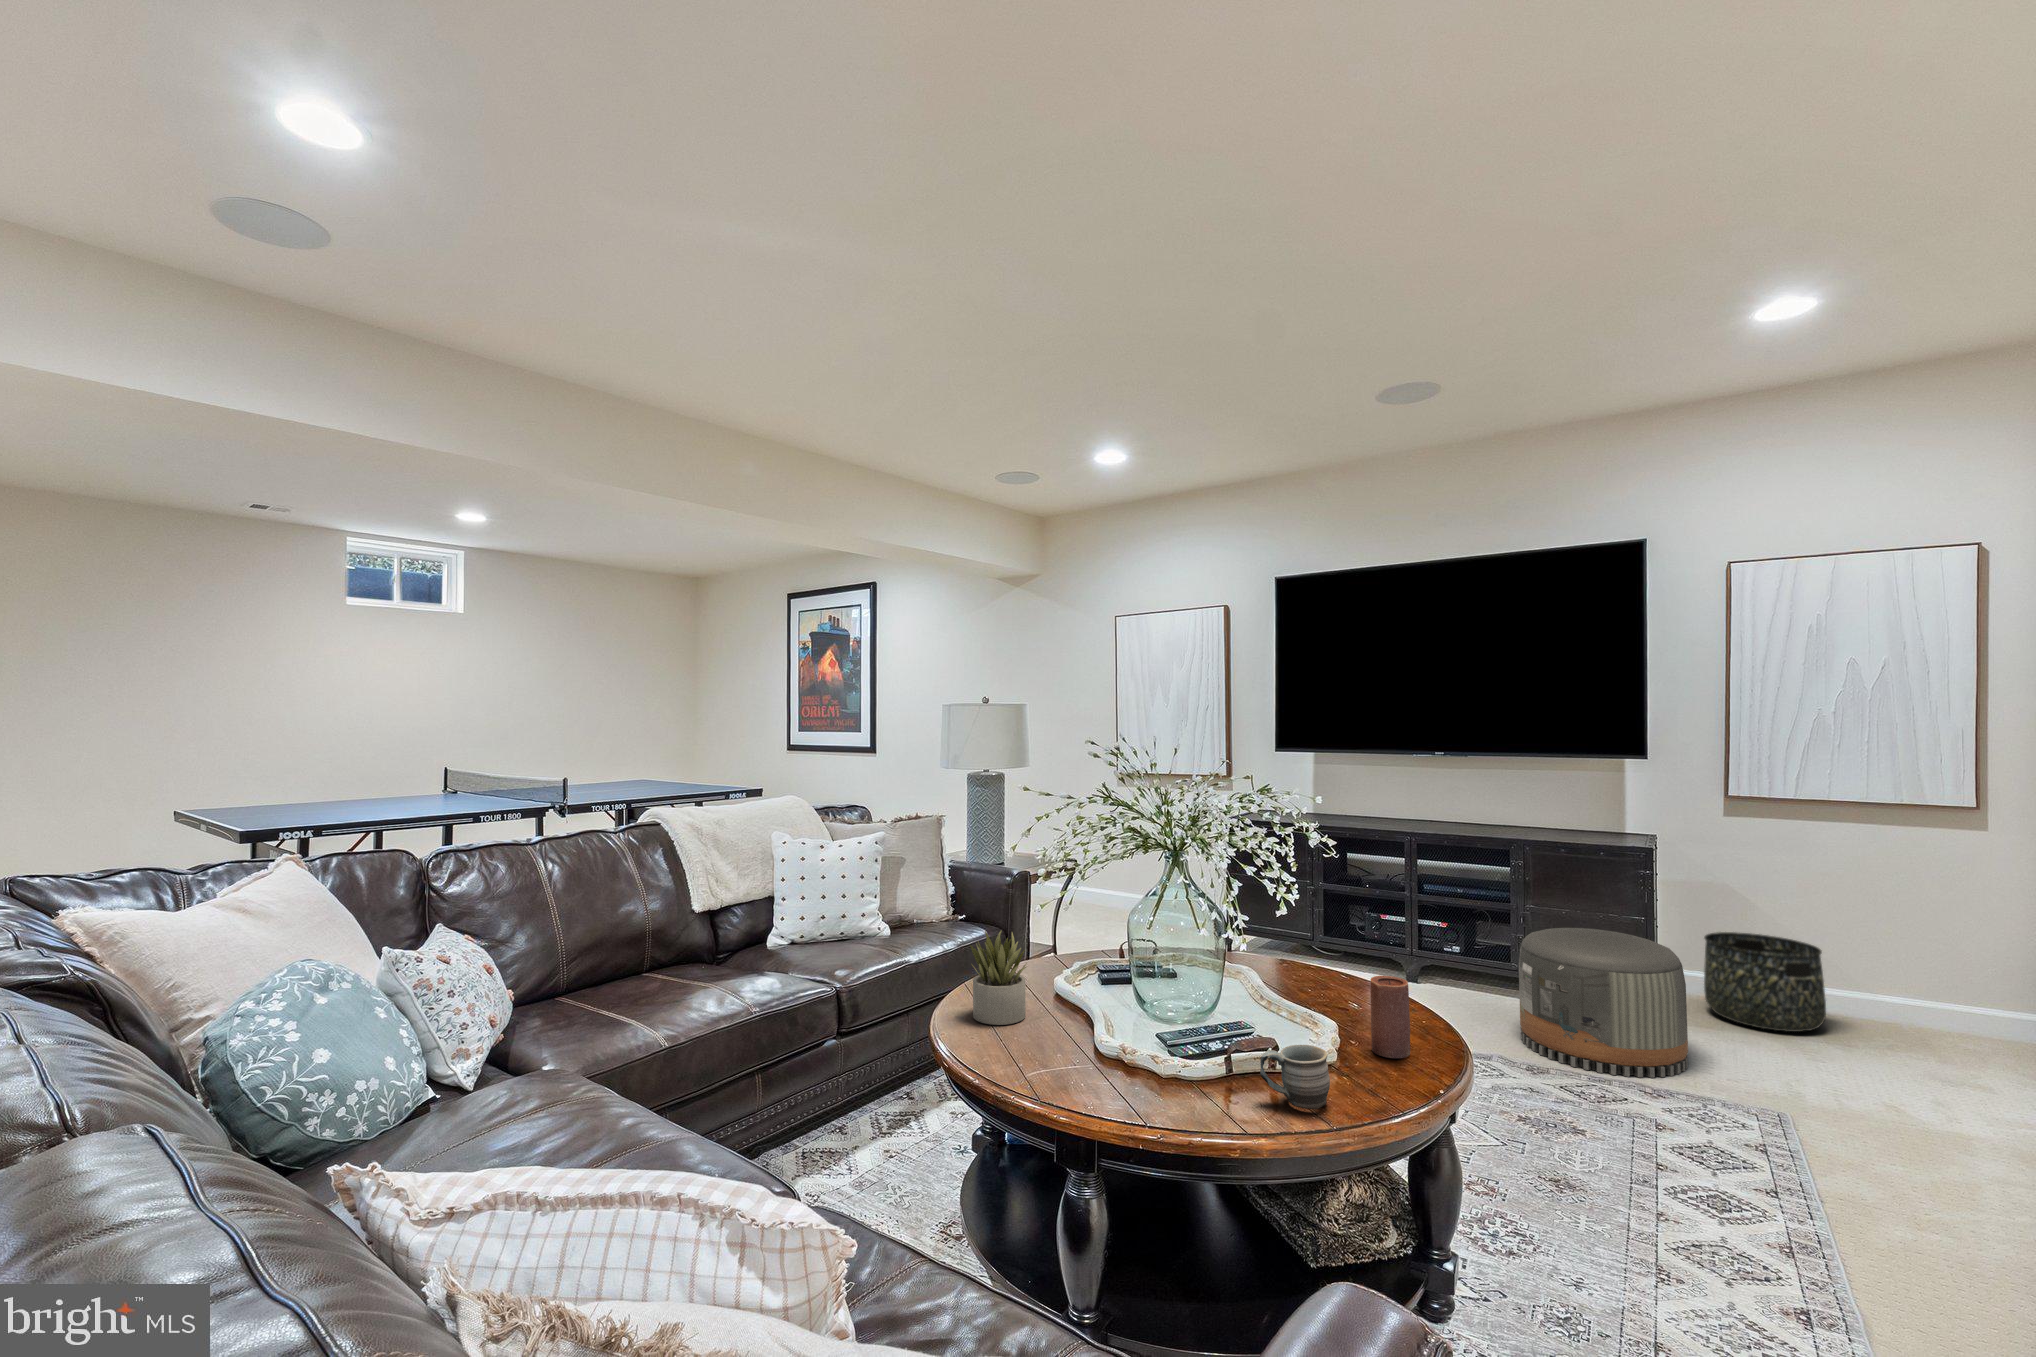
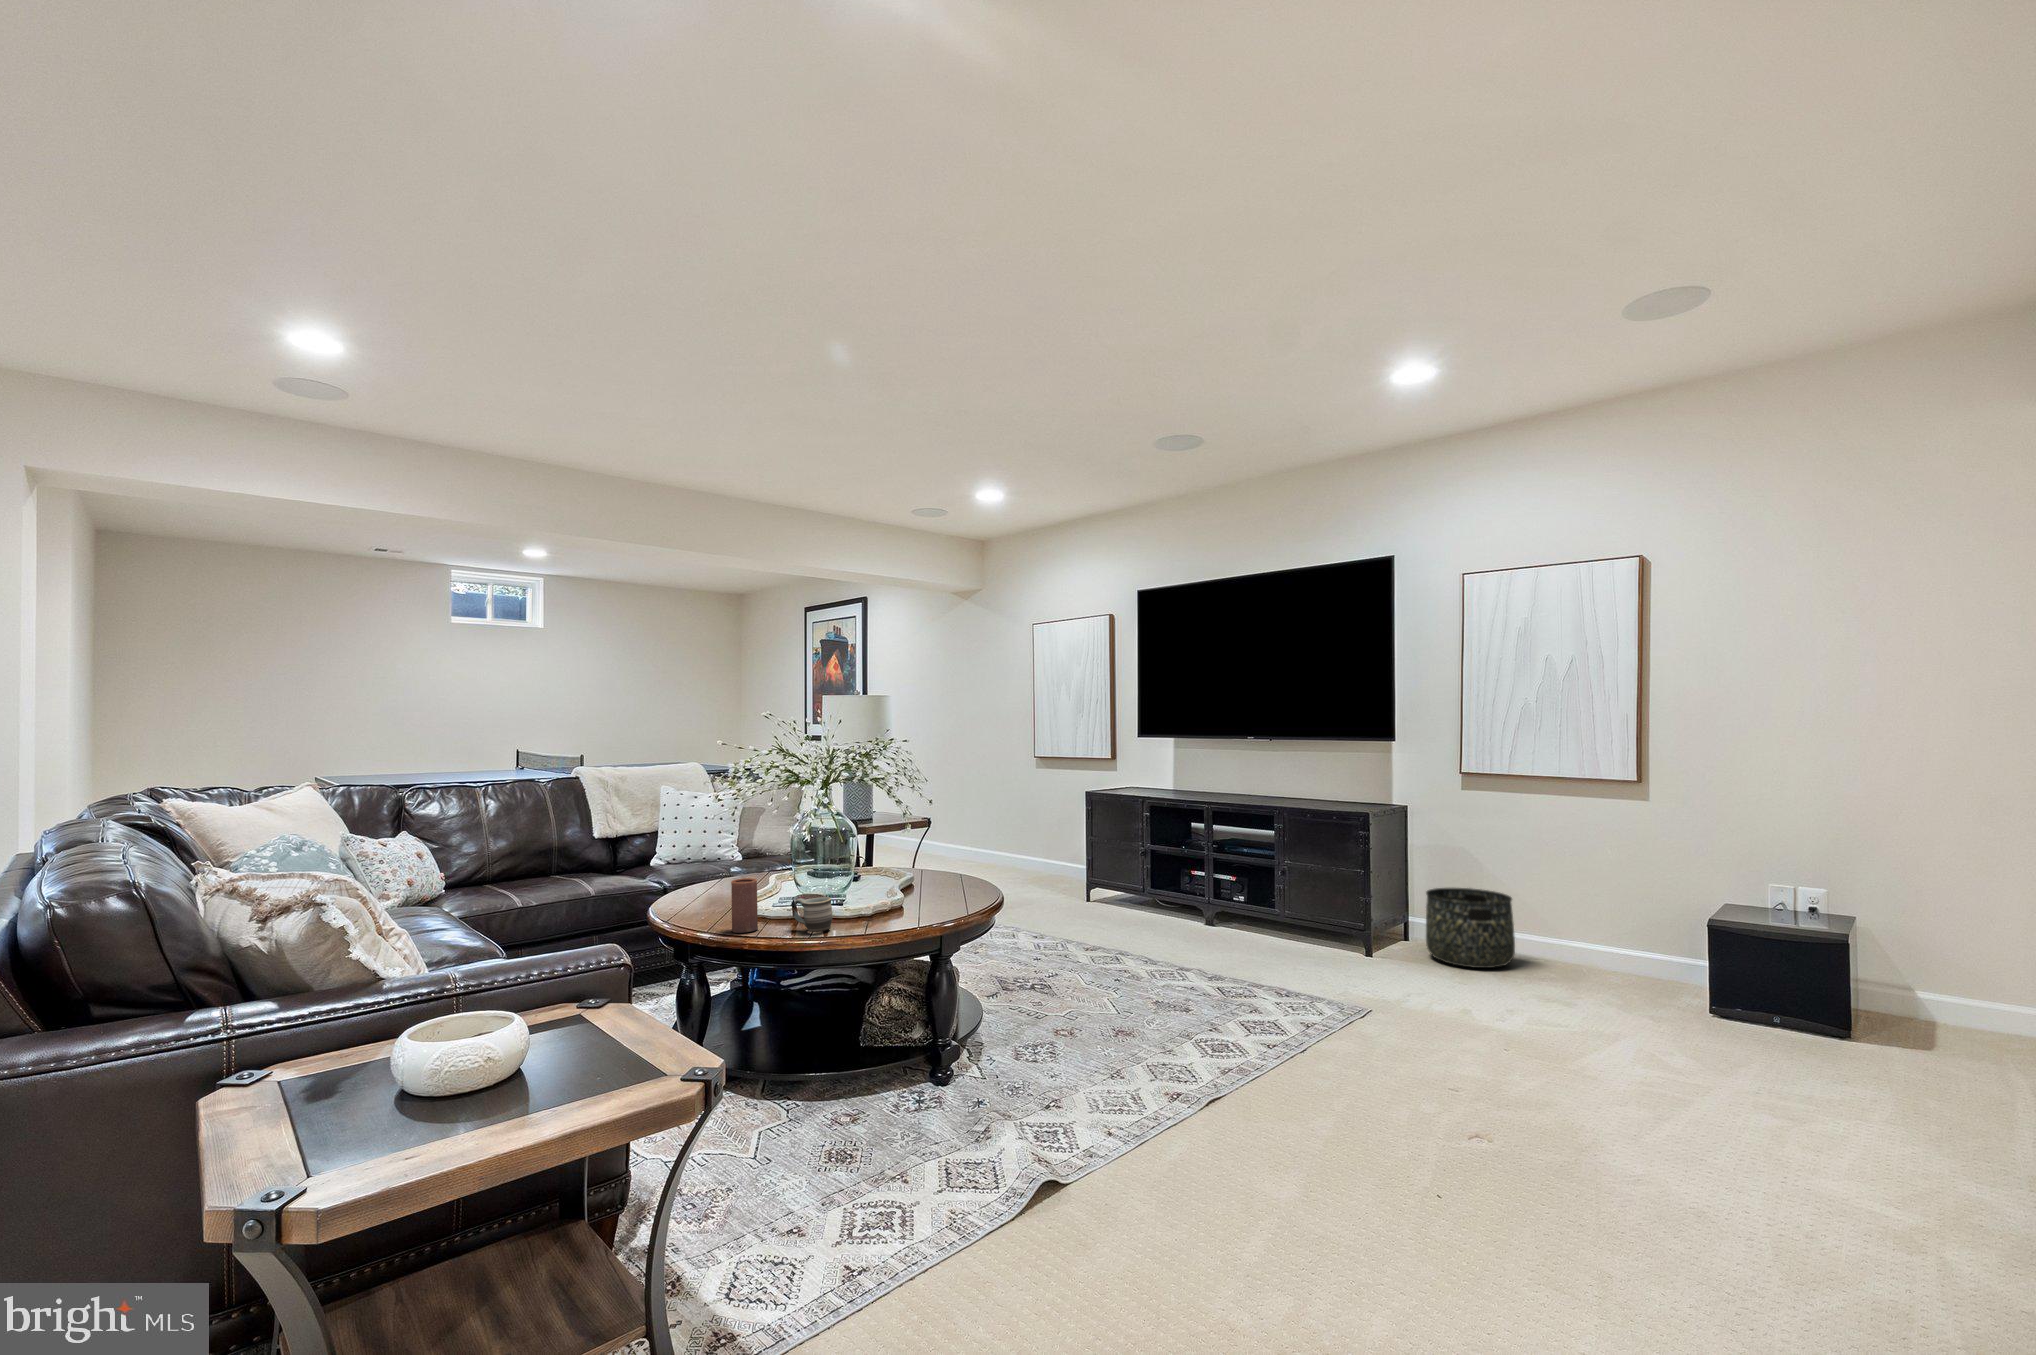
pouf: present [1519,928,1688,1078] -> none [1232,875,1351,988]
succulent plant: present [970,931,1027,1025] -> none [696,839,735,898]
candle: present [1370,976,1410,1058] -> present [731,878,758,933]

